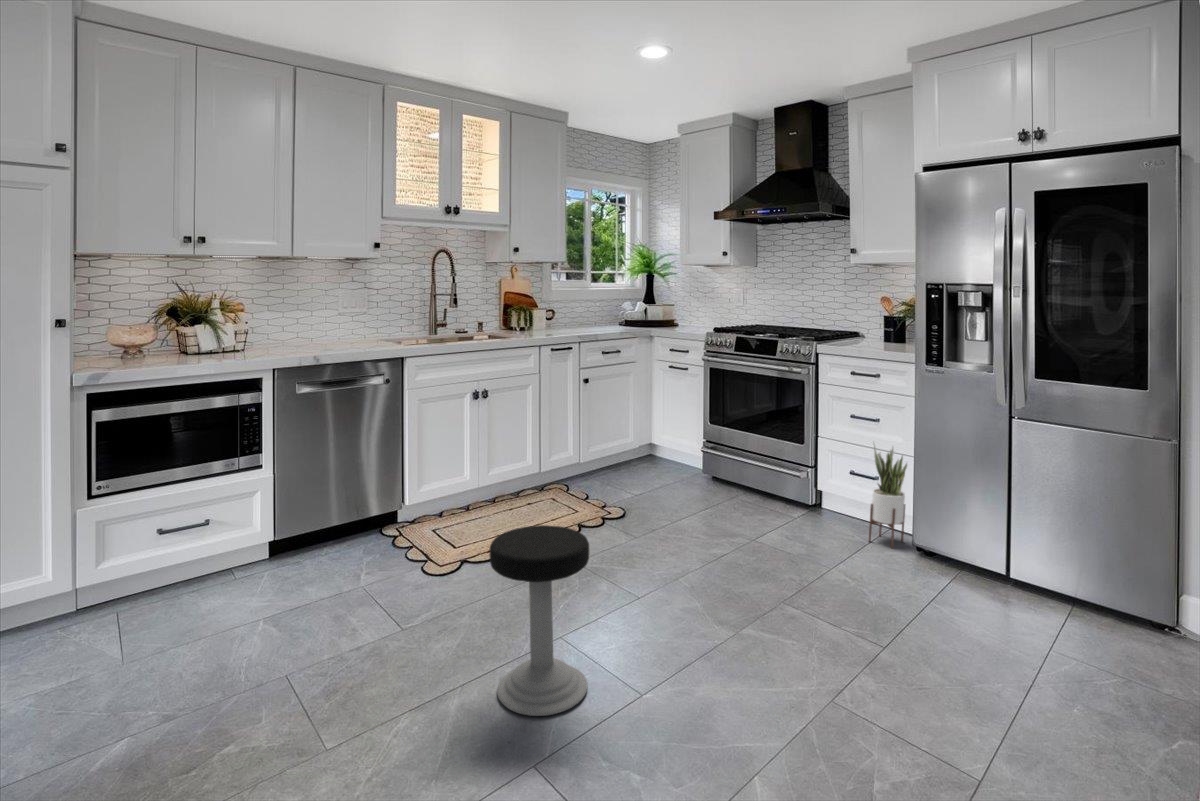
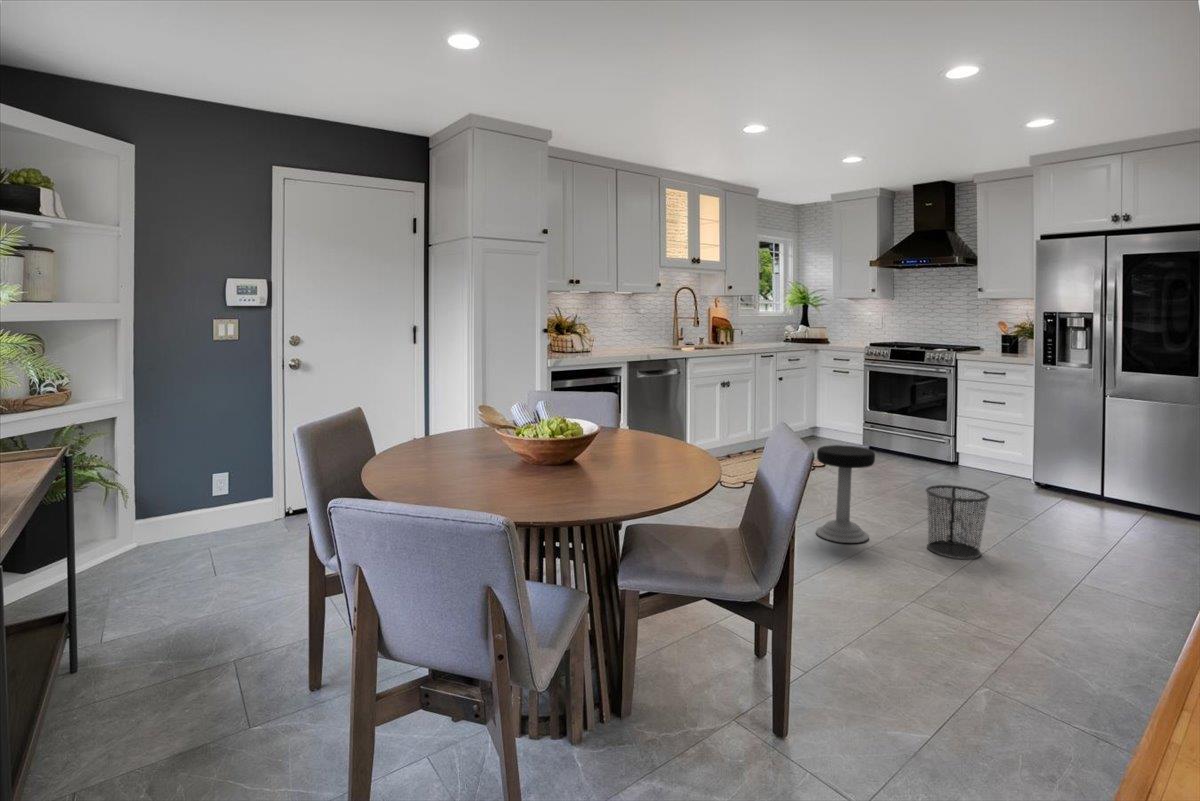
potted plant: present [869,442,907,548] -> none [1002,417,1031,488]
waste bin: none [666,603,775,759] -> present [926,485,990,559]

